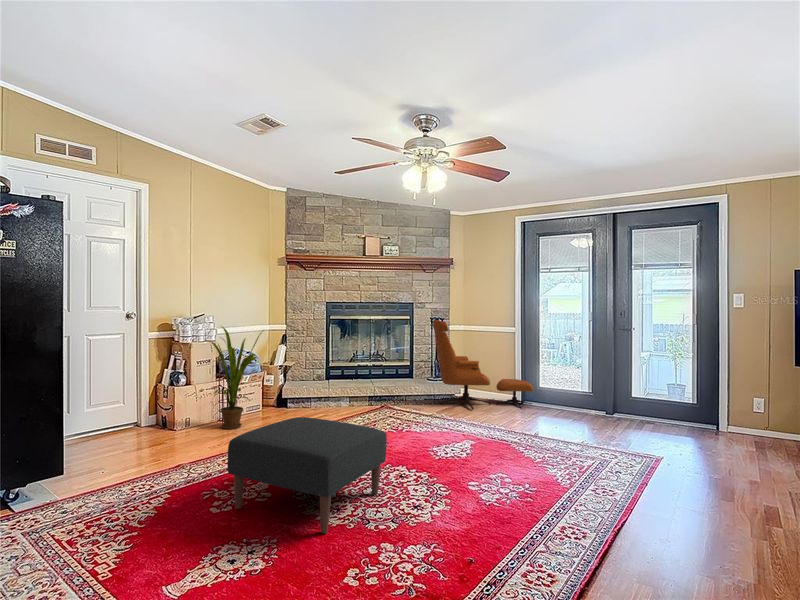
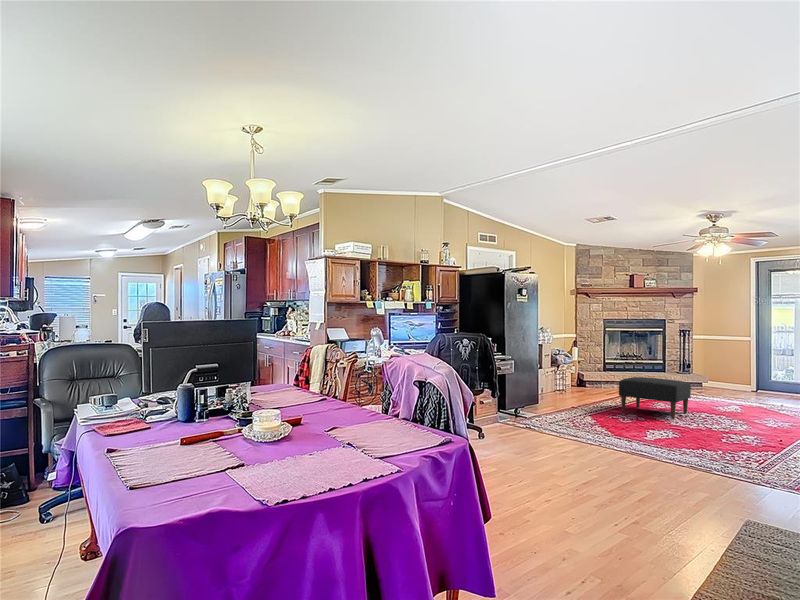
lounge chair: present [433,320,533,410] -> none [686,332,766,394]
house plant: present [207,326,264,429] -> none [555,333,589,392]

